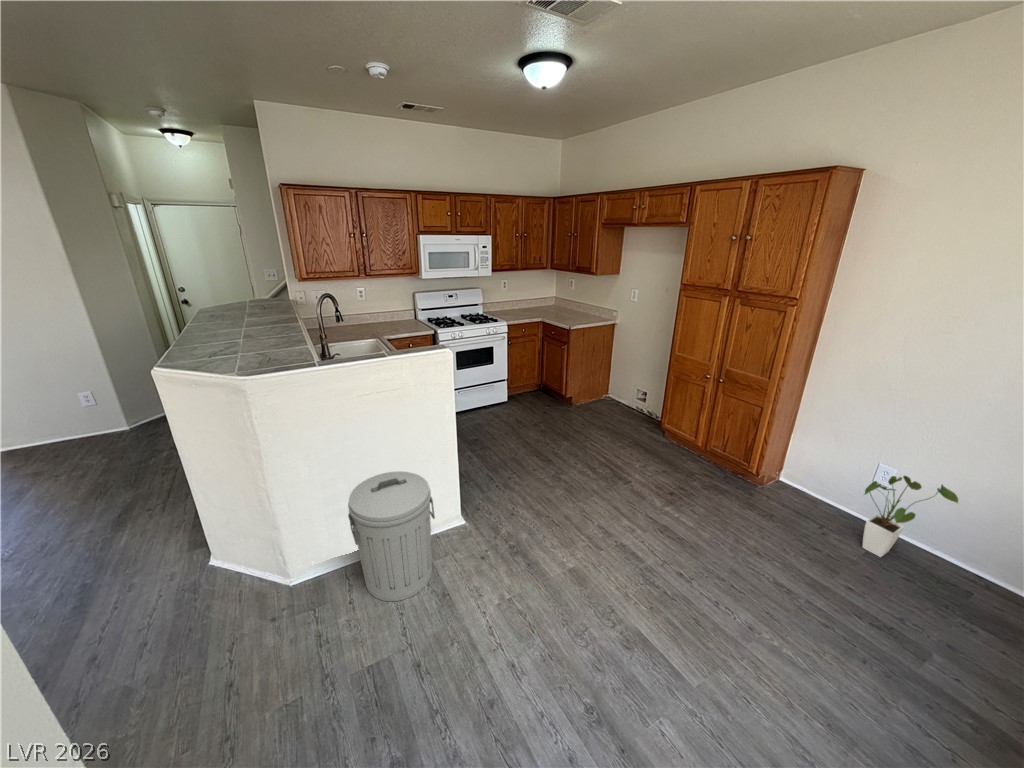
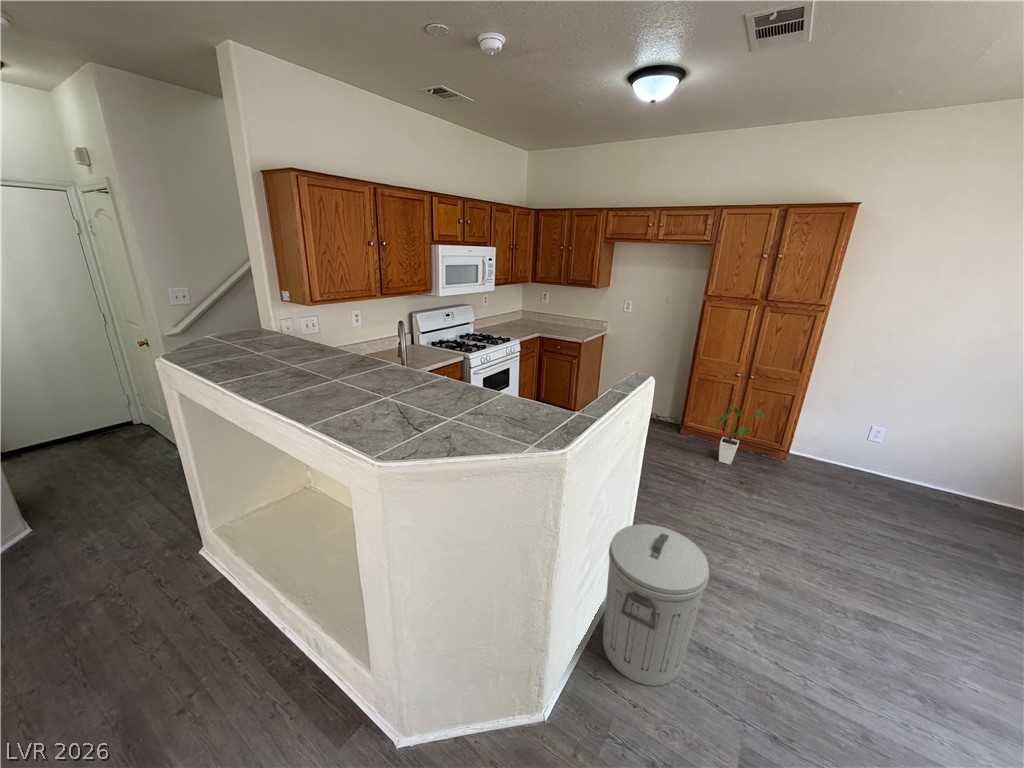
house plant: present [863,476,958,557] -> present [717,408,764,464]

